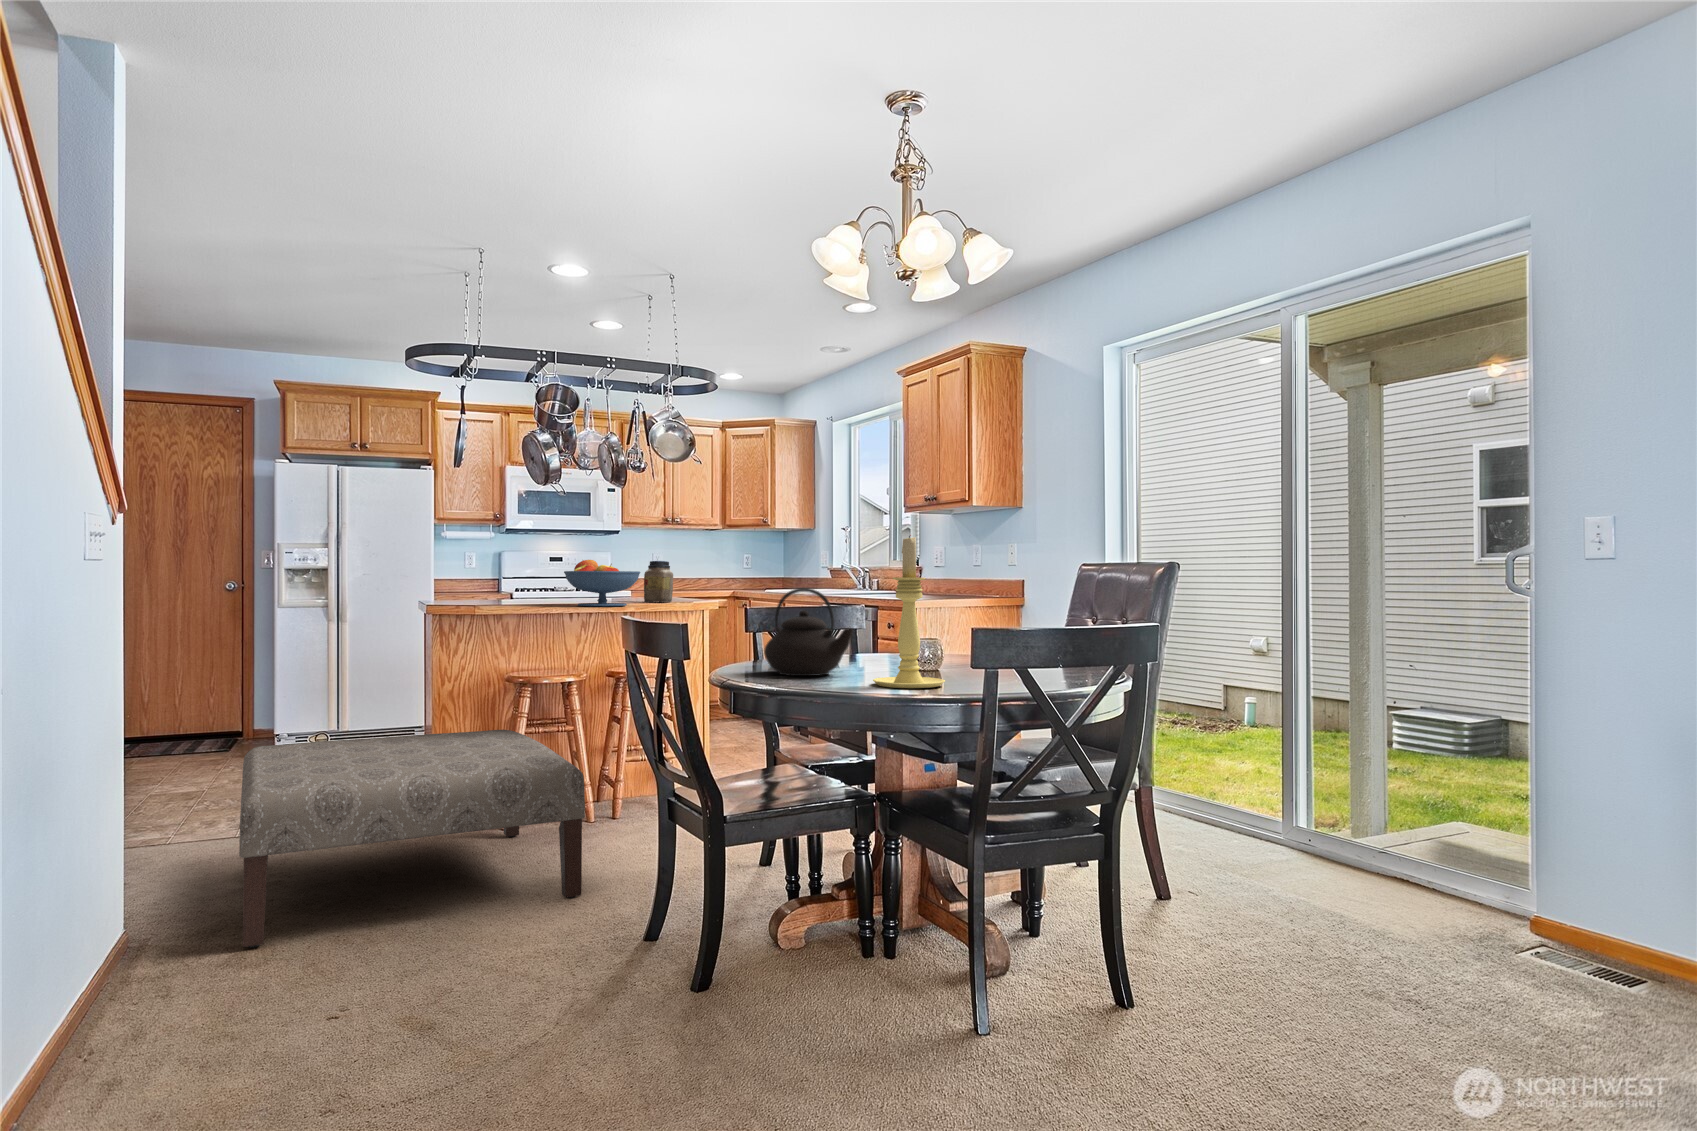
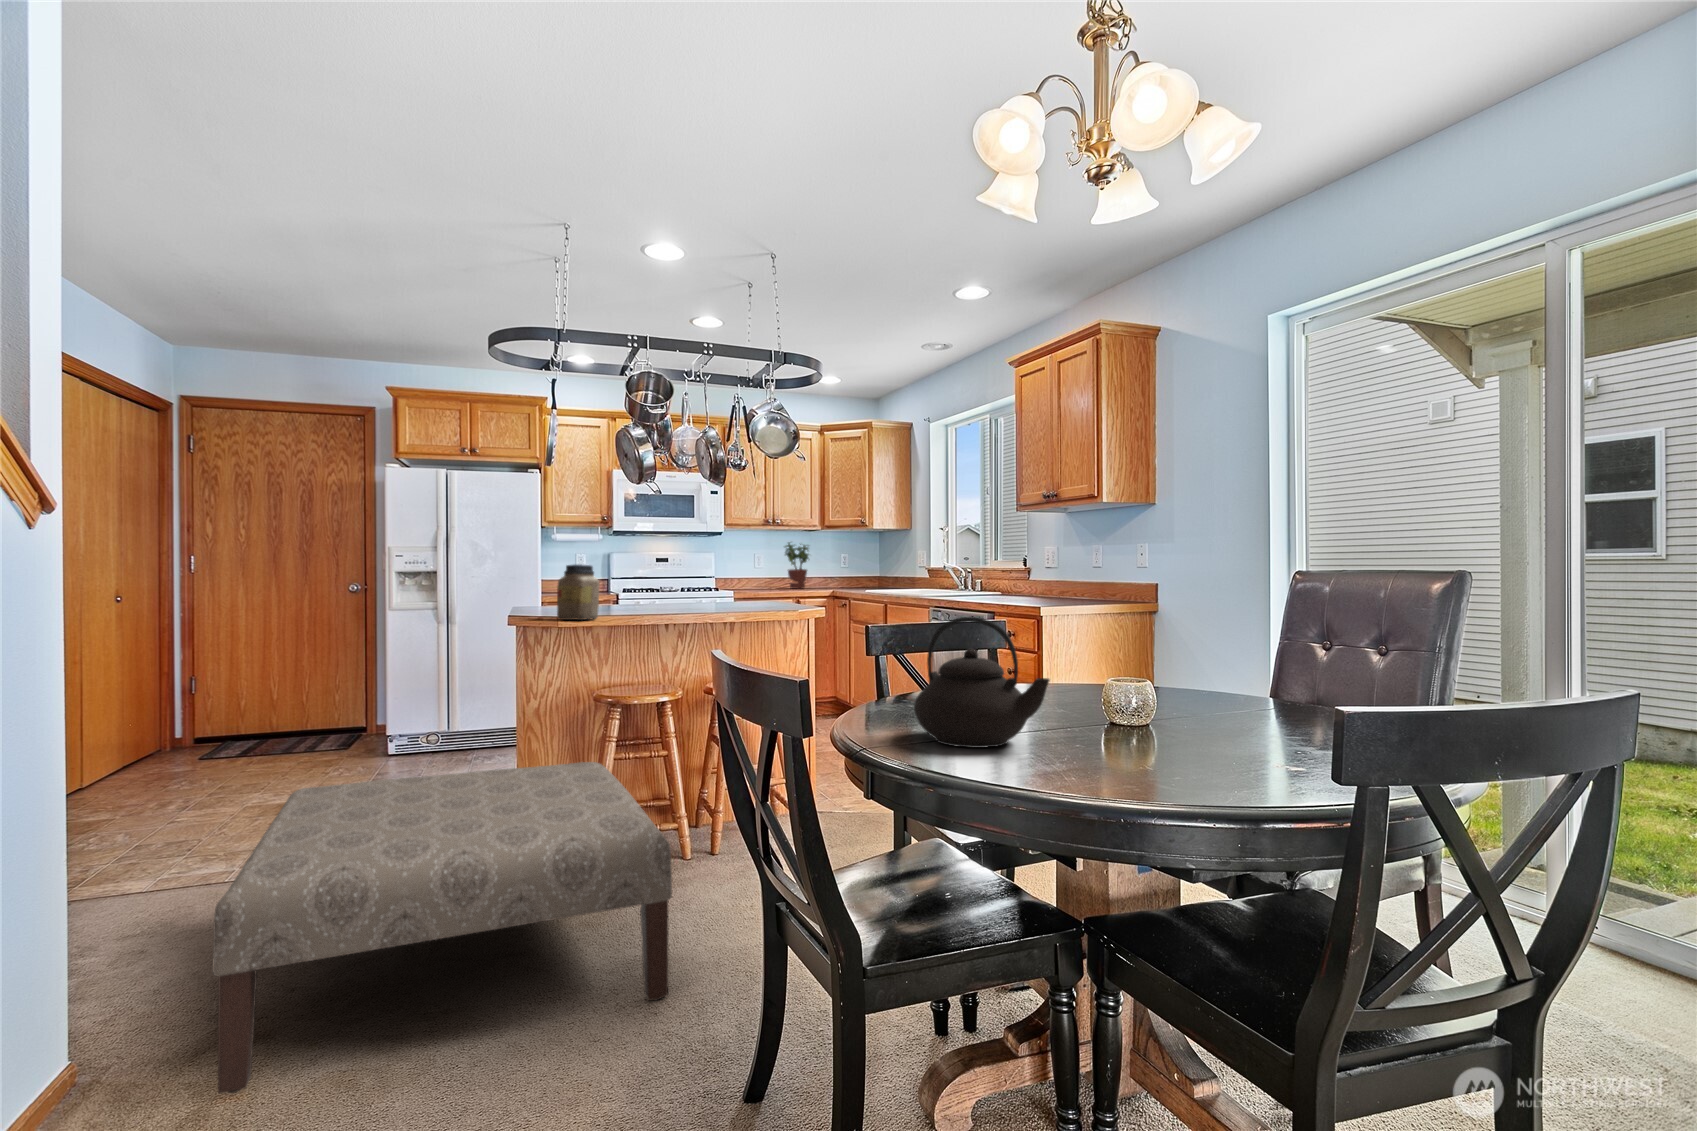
candle holder: present [873,535,945,688] -> none [1095,541,1216,789]
potted plant: none [683,541,712,590] -> present [785,542,809,589]
fruit bowl: present [564,560,640,606] -> none [659,564,742,616]
jar: present [644,561,673,602] -> present [557,564,600,620]

